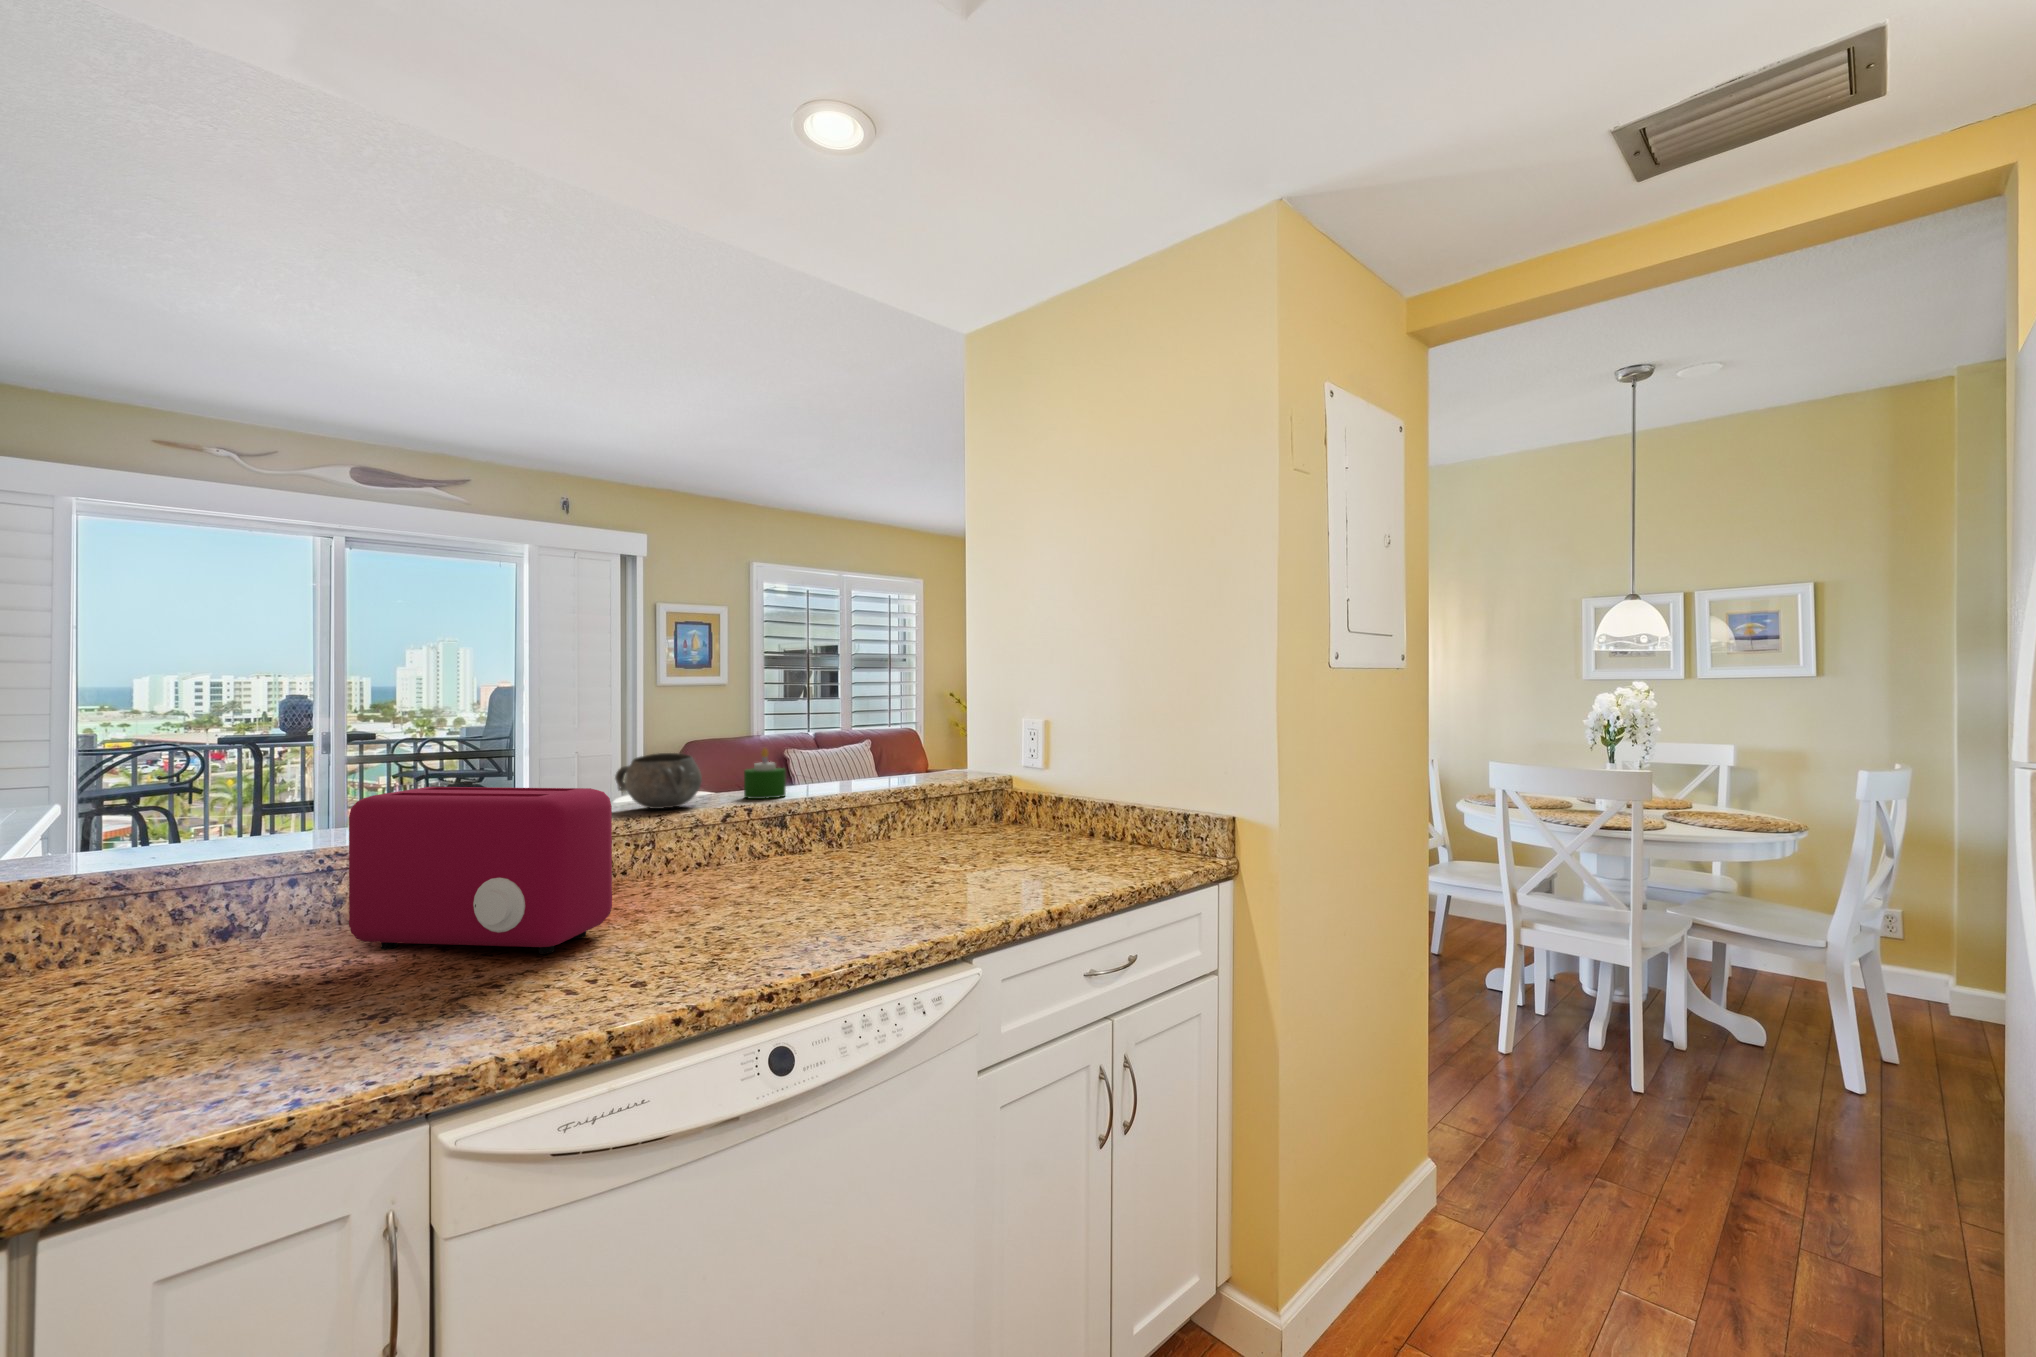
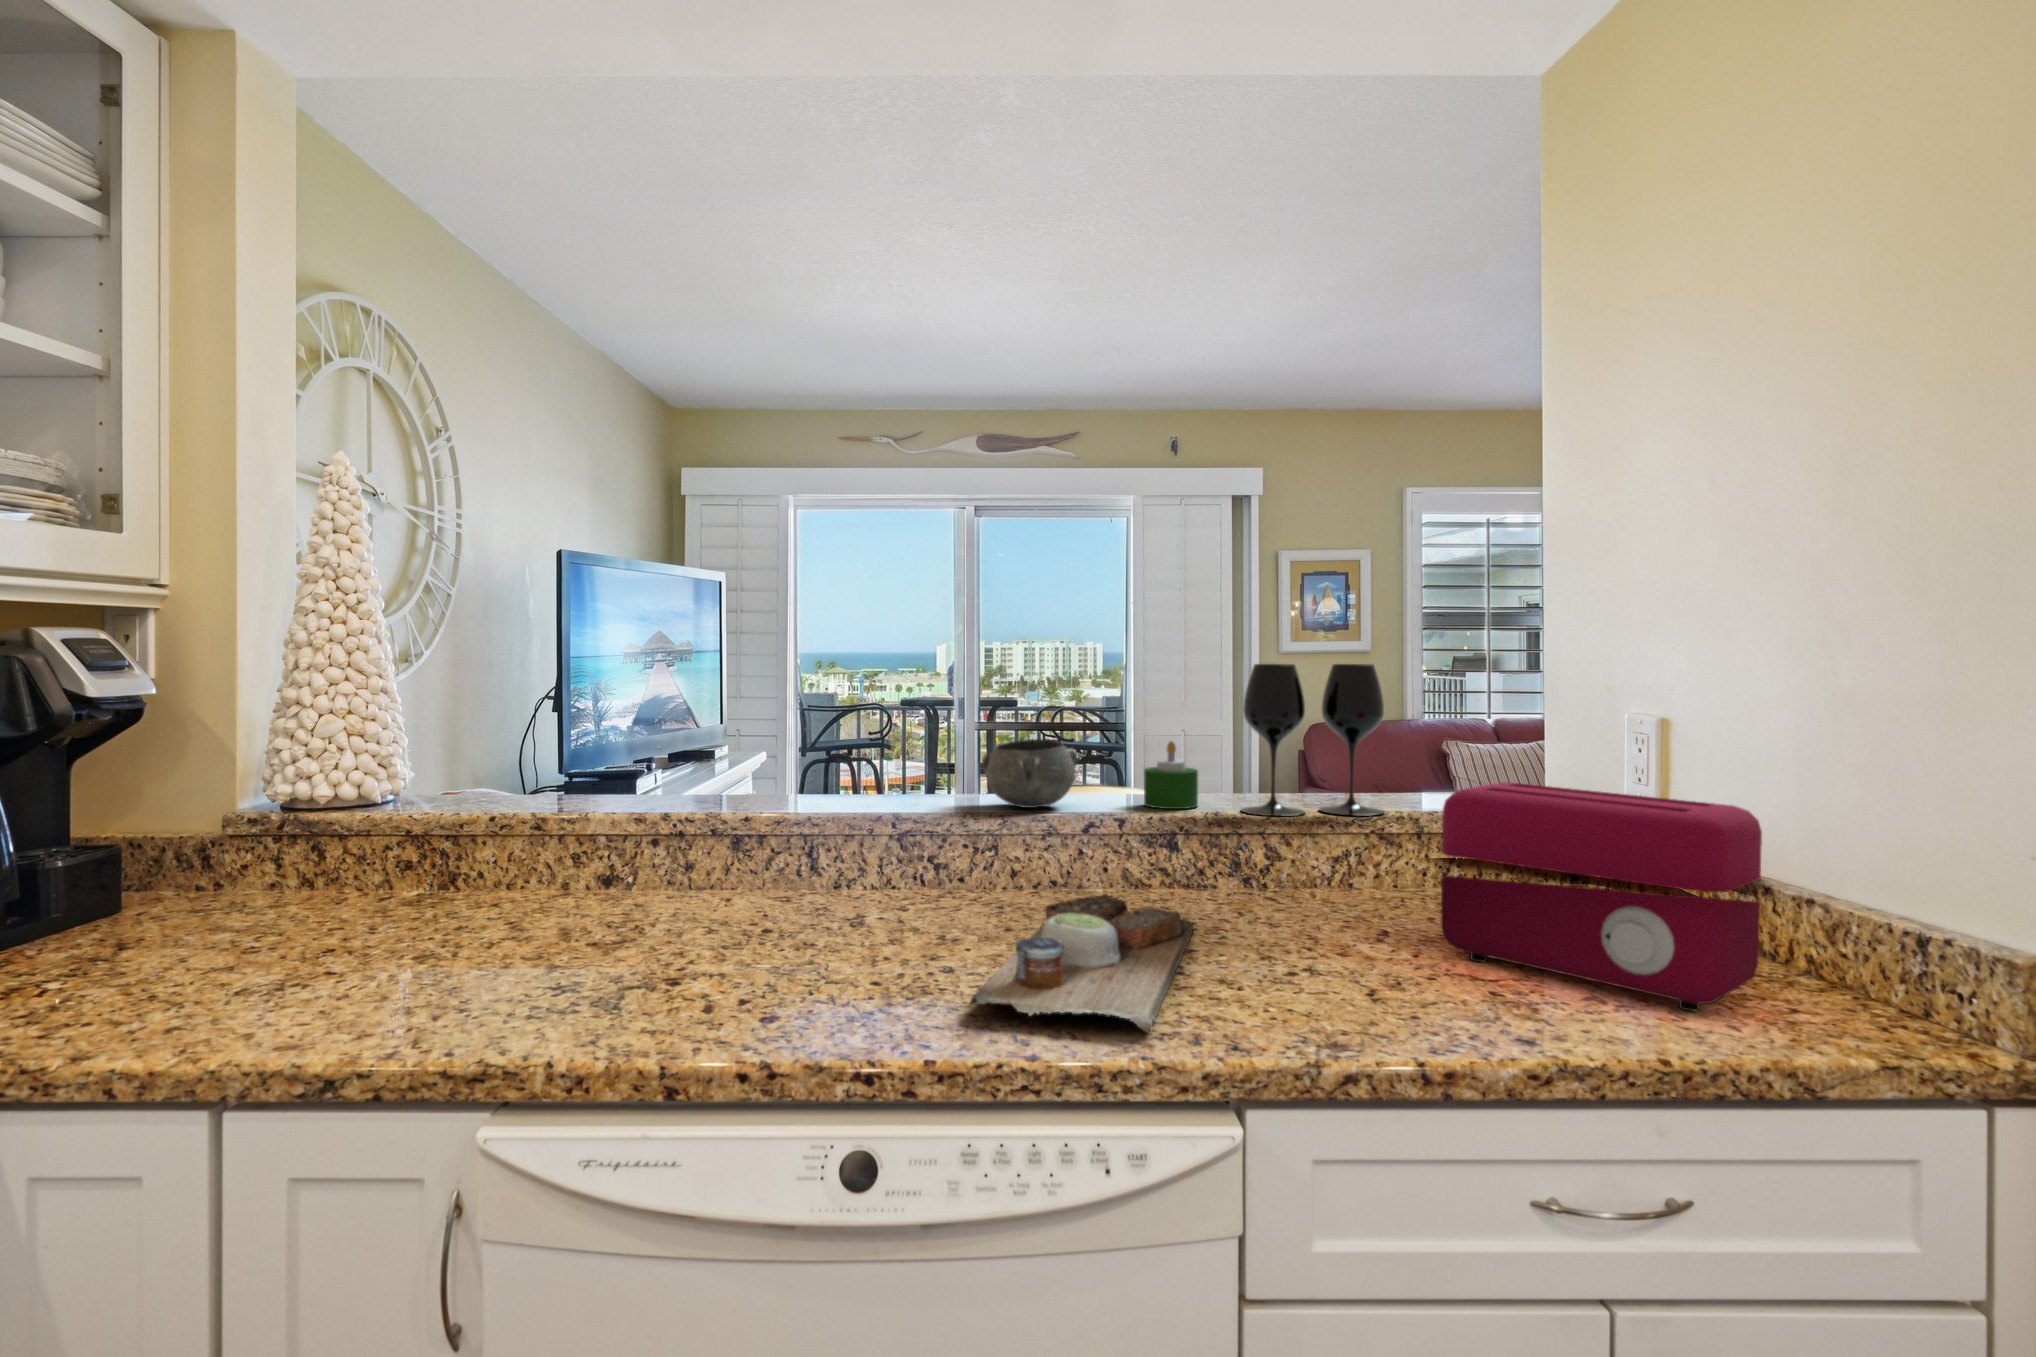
wine glass: none [819,688,909,795] -> present [1241,664,1384,816]
toaster: present [349,787,612,954] -> present [1441,782,1762,1011]
cutting board: none [738,860,919,939] -> present [969,893,1193,1034]

